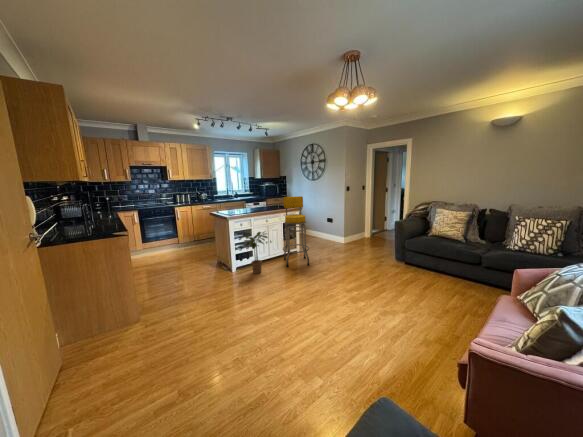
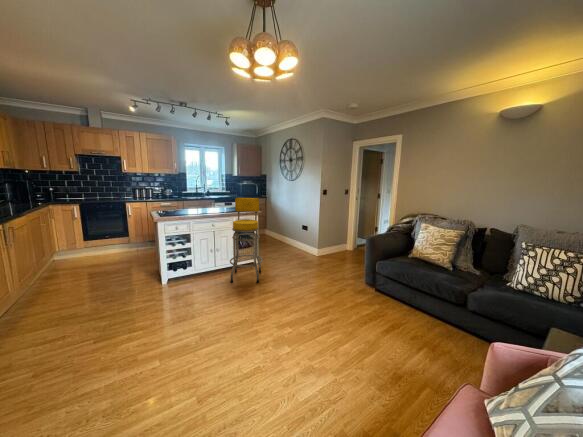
potted plant: present [244,232,268,274] -> none [171,238,208,289]

